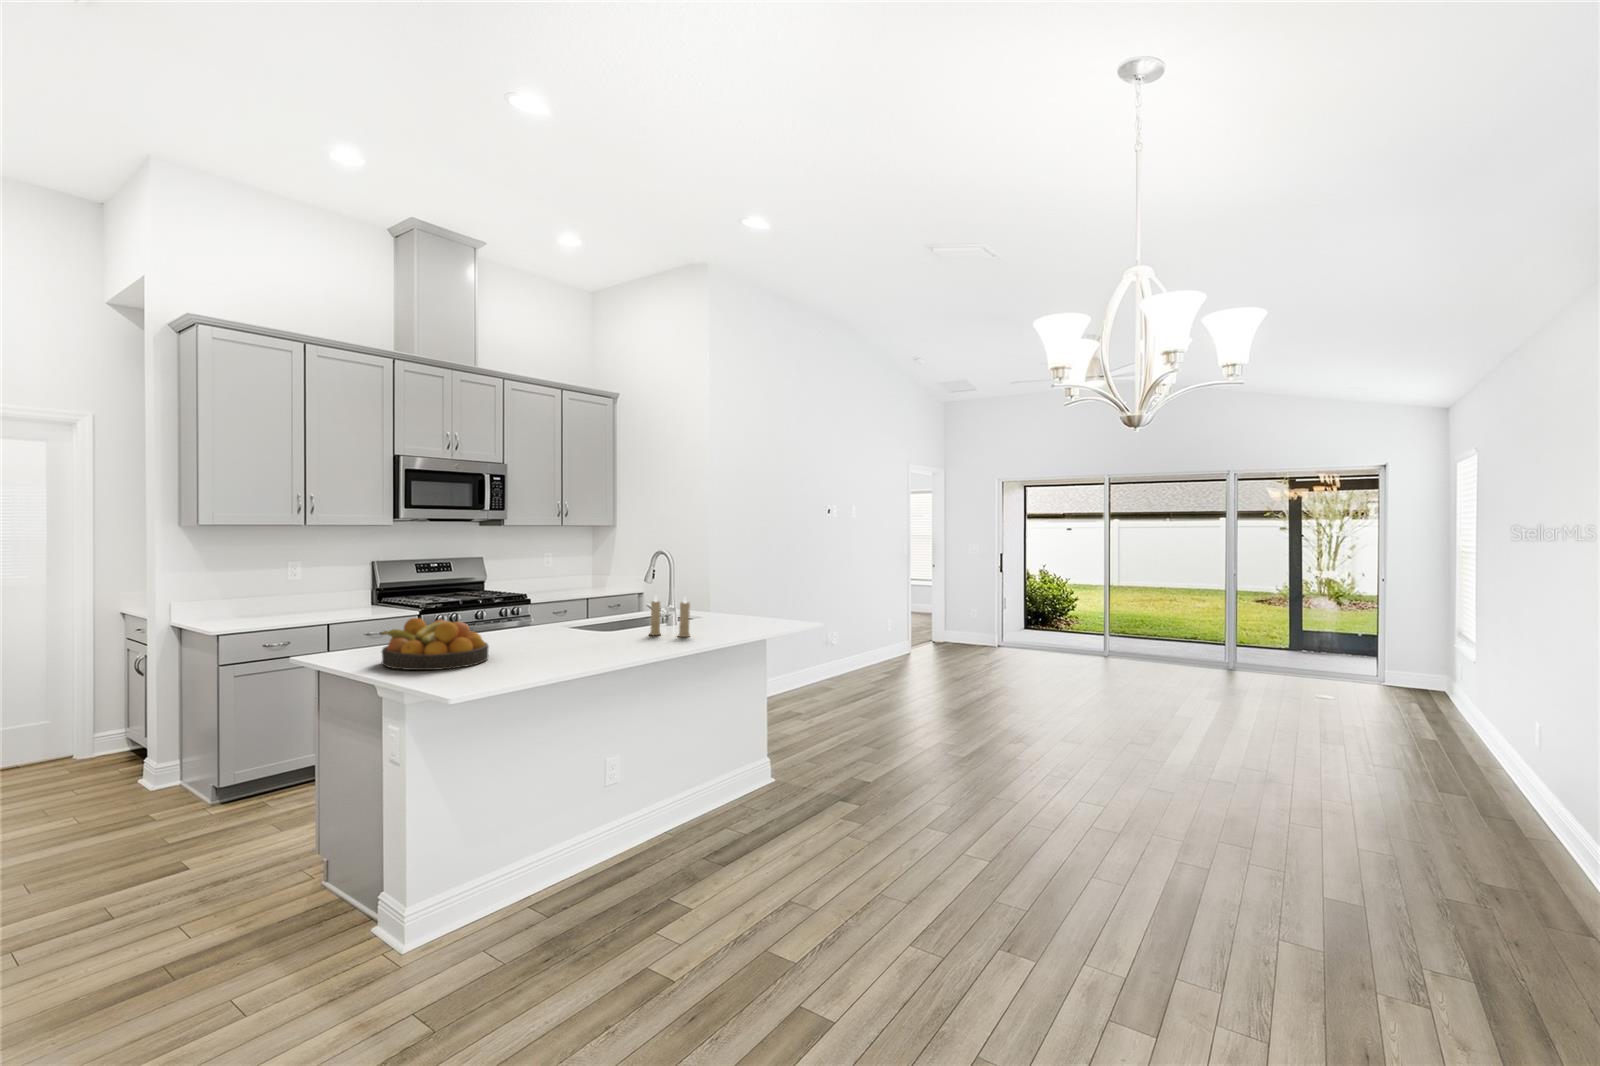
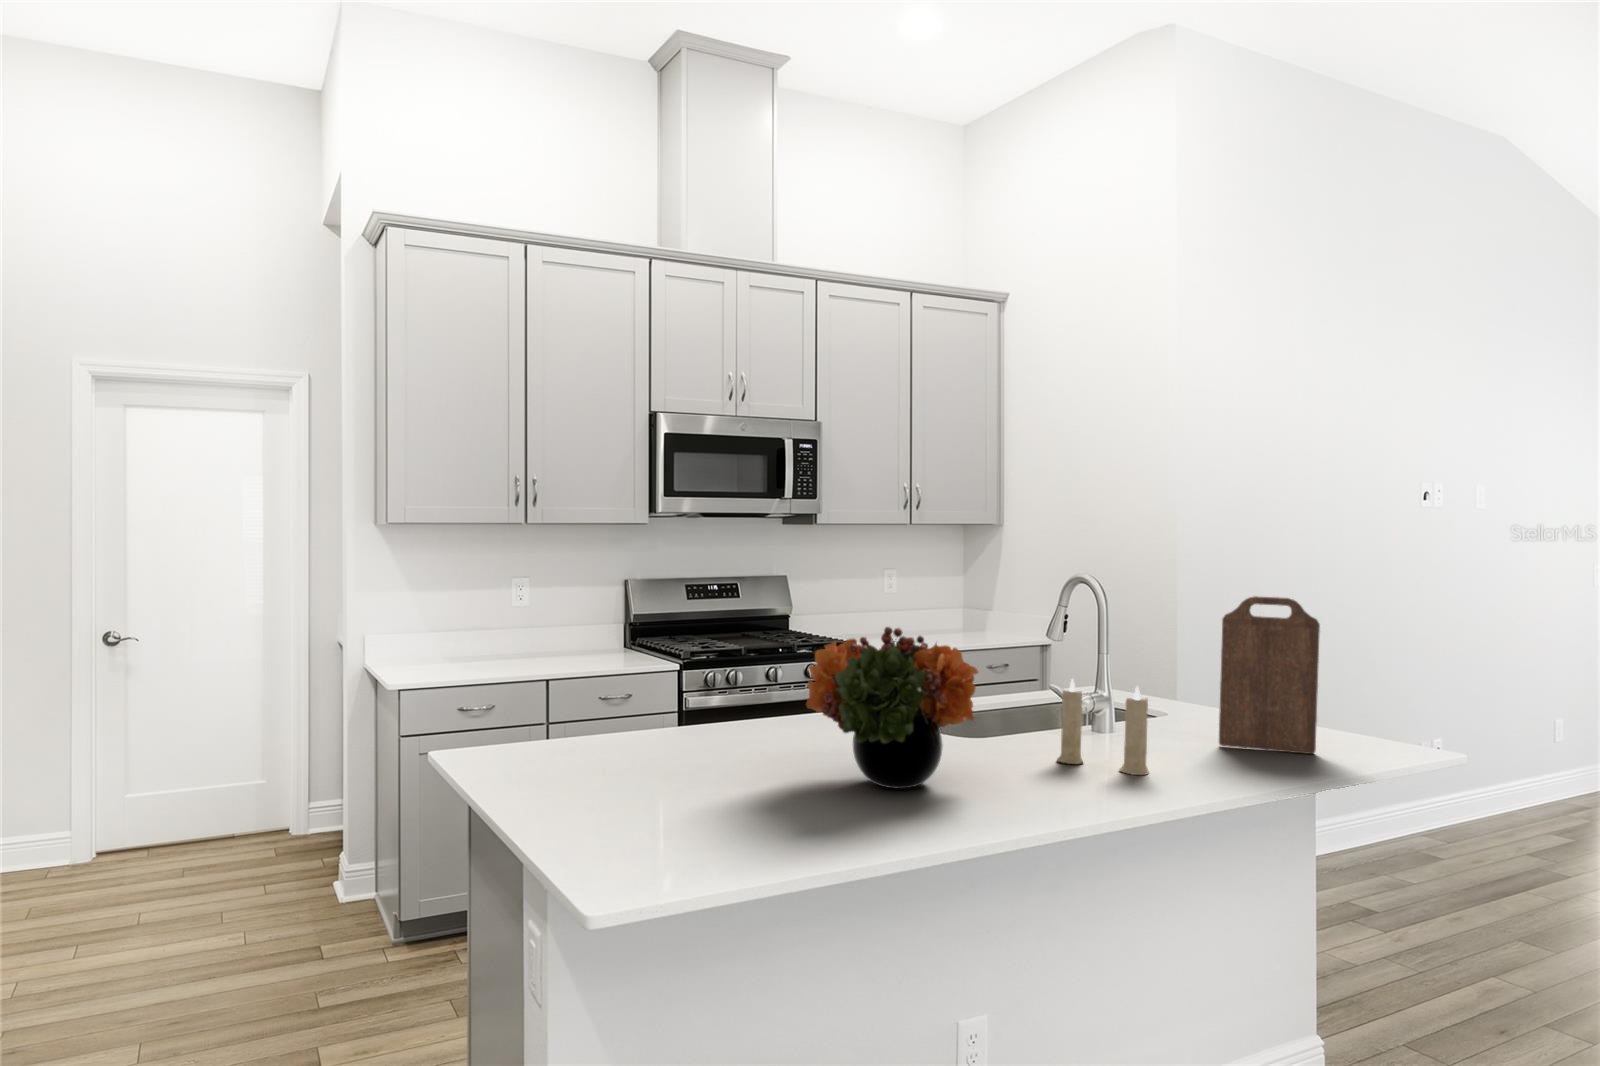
cutting board: none [723,557,765,626] -> present [1219,596,1320,754]
flower arrangement: none [525,571,613,648] -> present [806,627,978,789]
fruit bowl: present [380,618,488,670] -> none [529,714,725,833]

